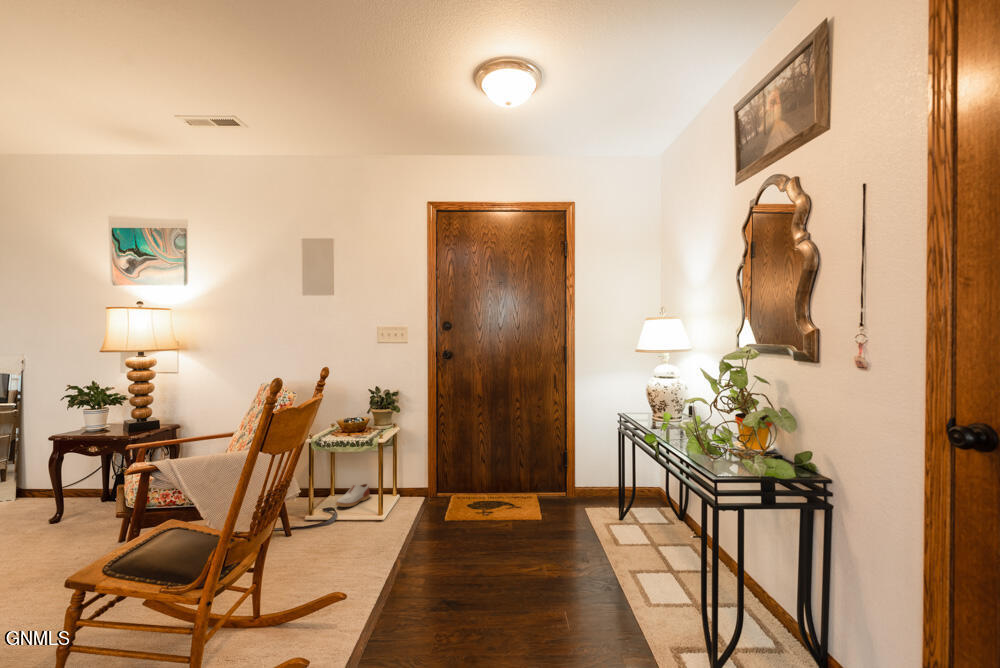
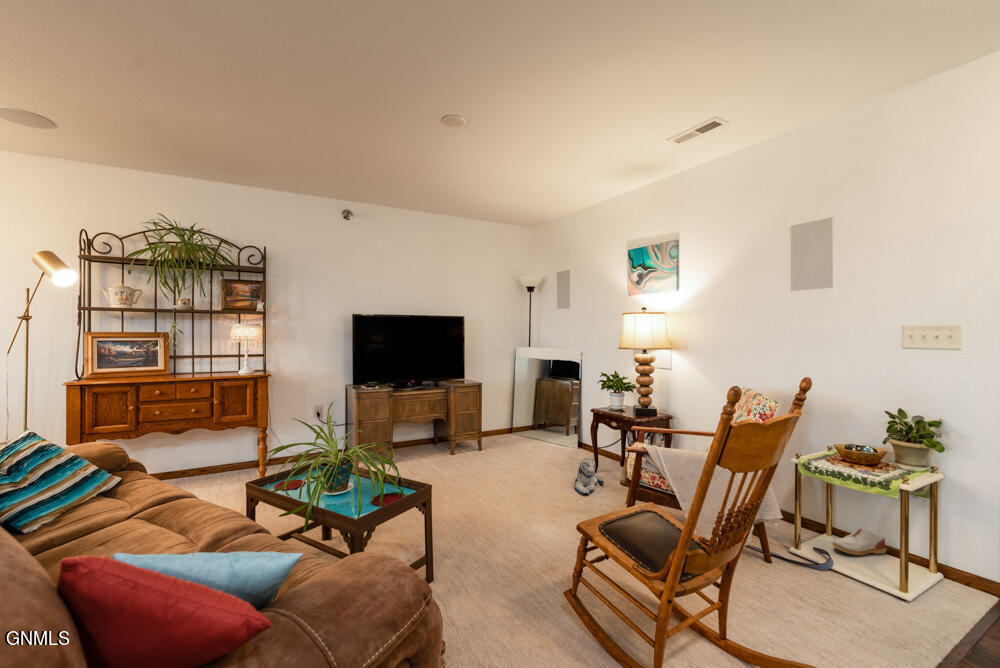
plush toy: none [32,501,84,552] -> present [575,458,604,494]

